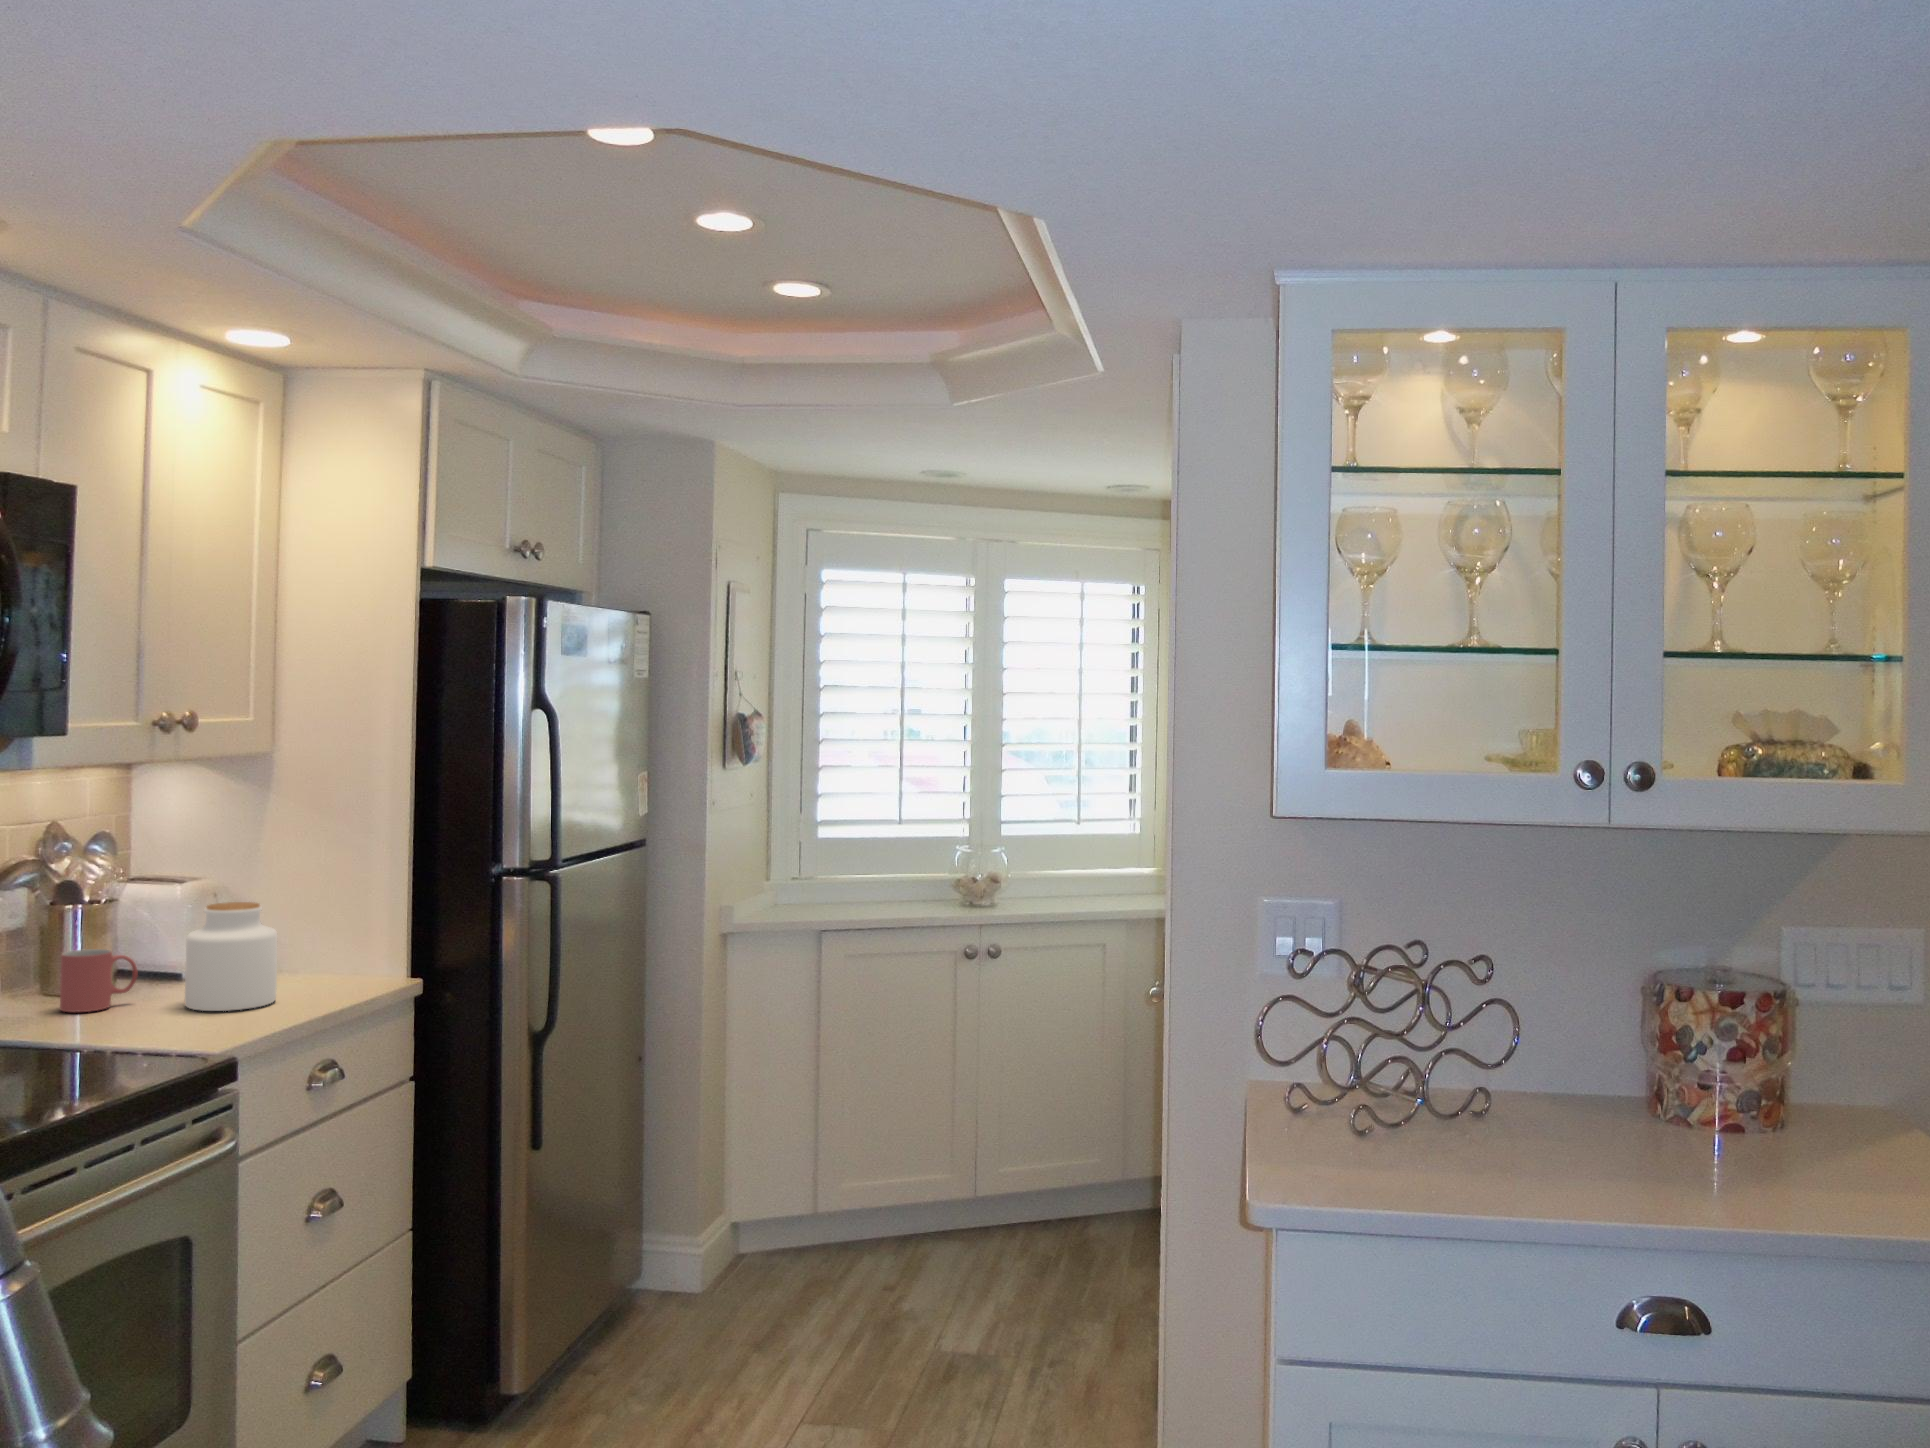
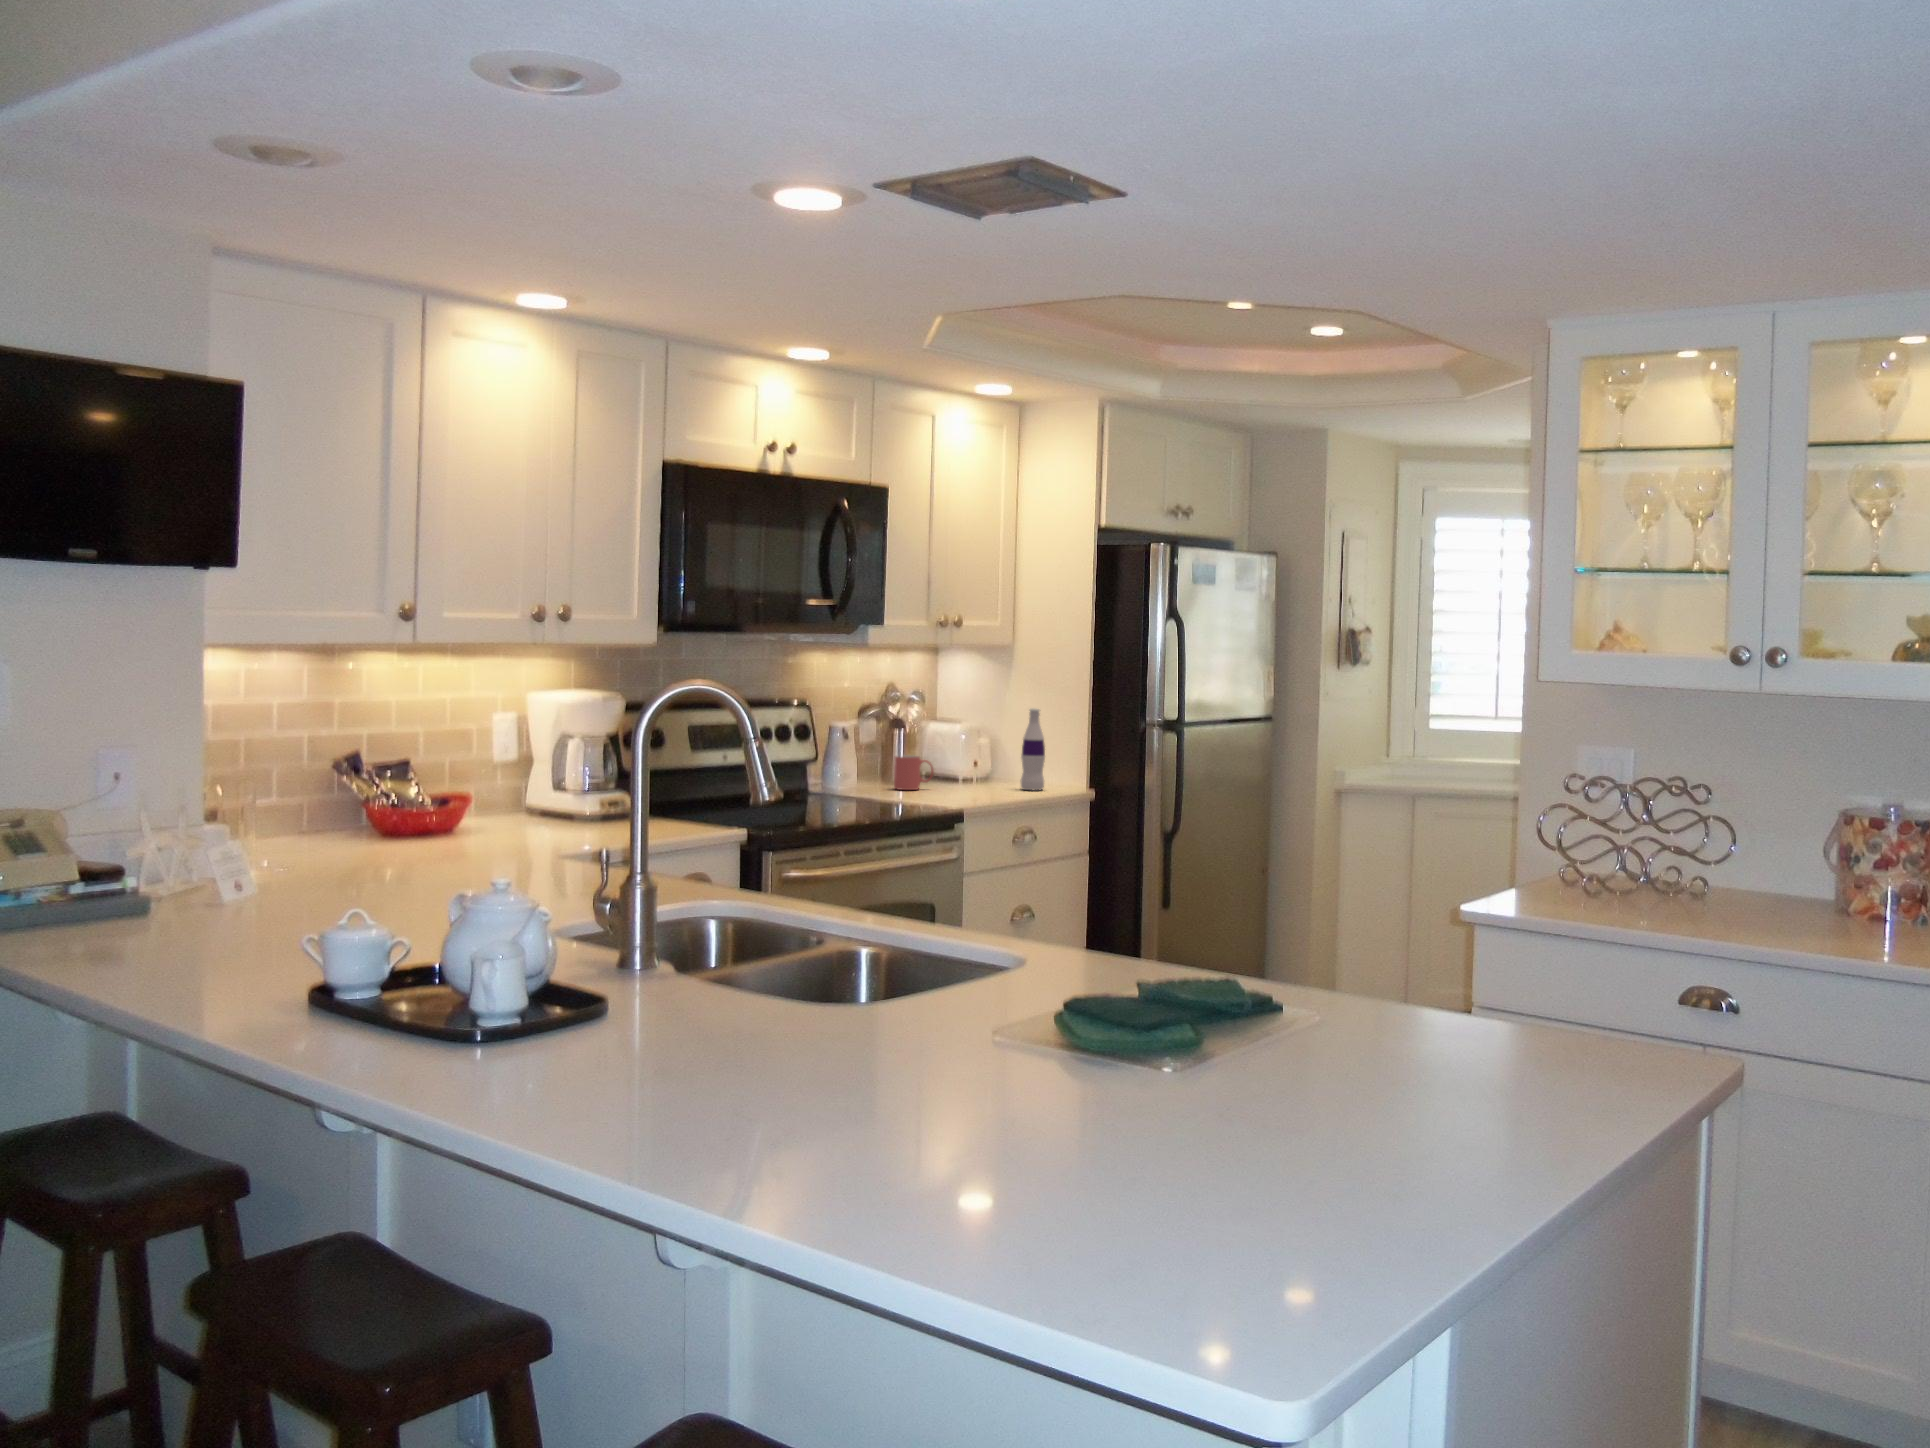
bottle: none [295,855,337,986] -> present [1021,708,1045,790]
jar: present [185,902,277,1011] -> none [957,732,1007,795]

